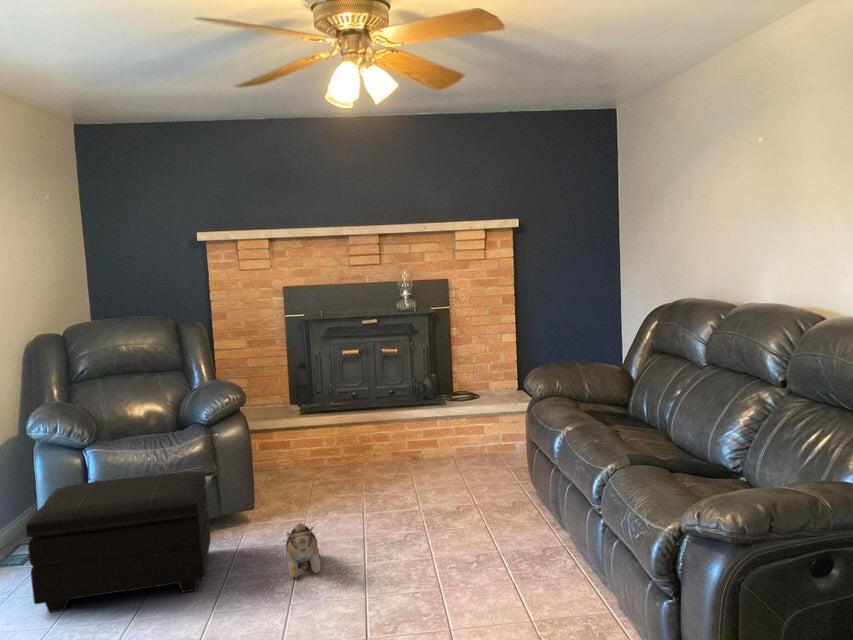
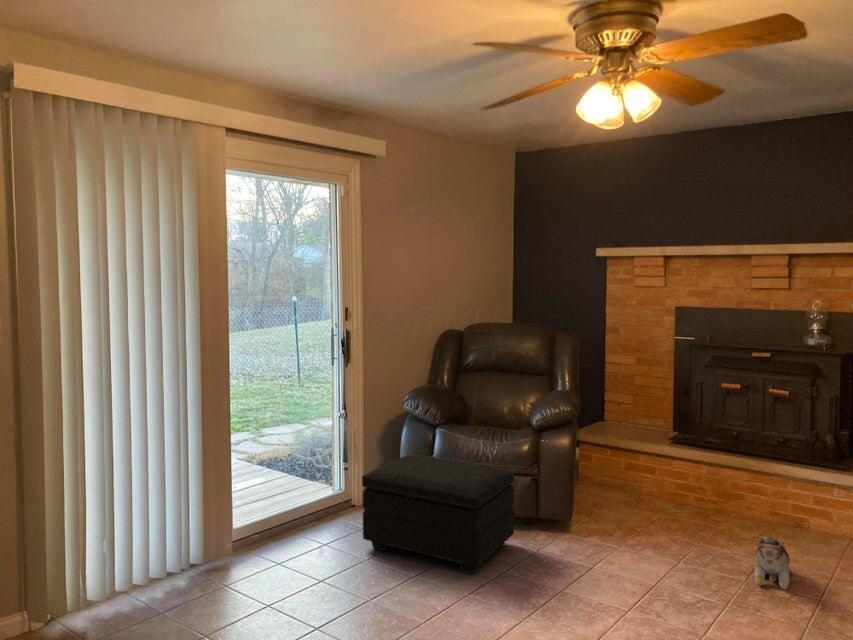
plush toy: present [286,523,321,578] -> present [754,536,792,589]

